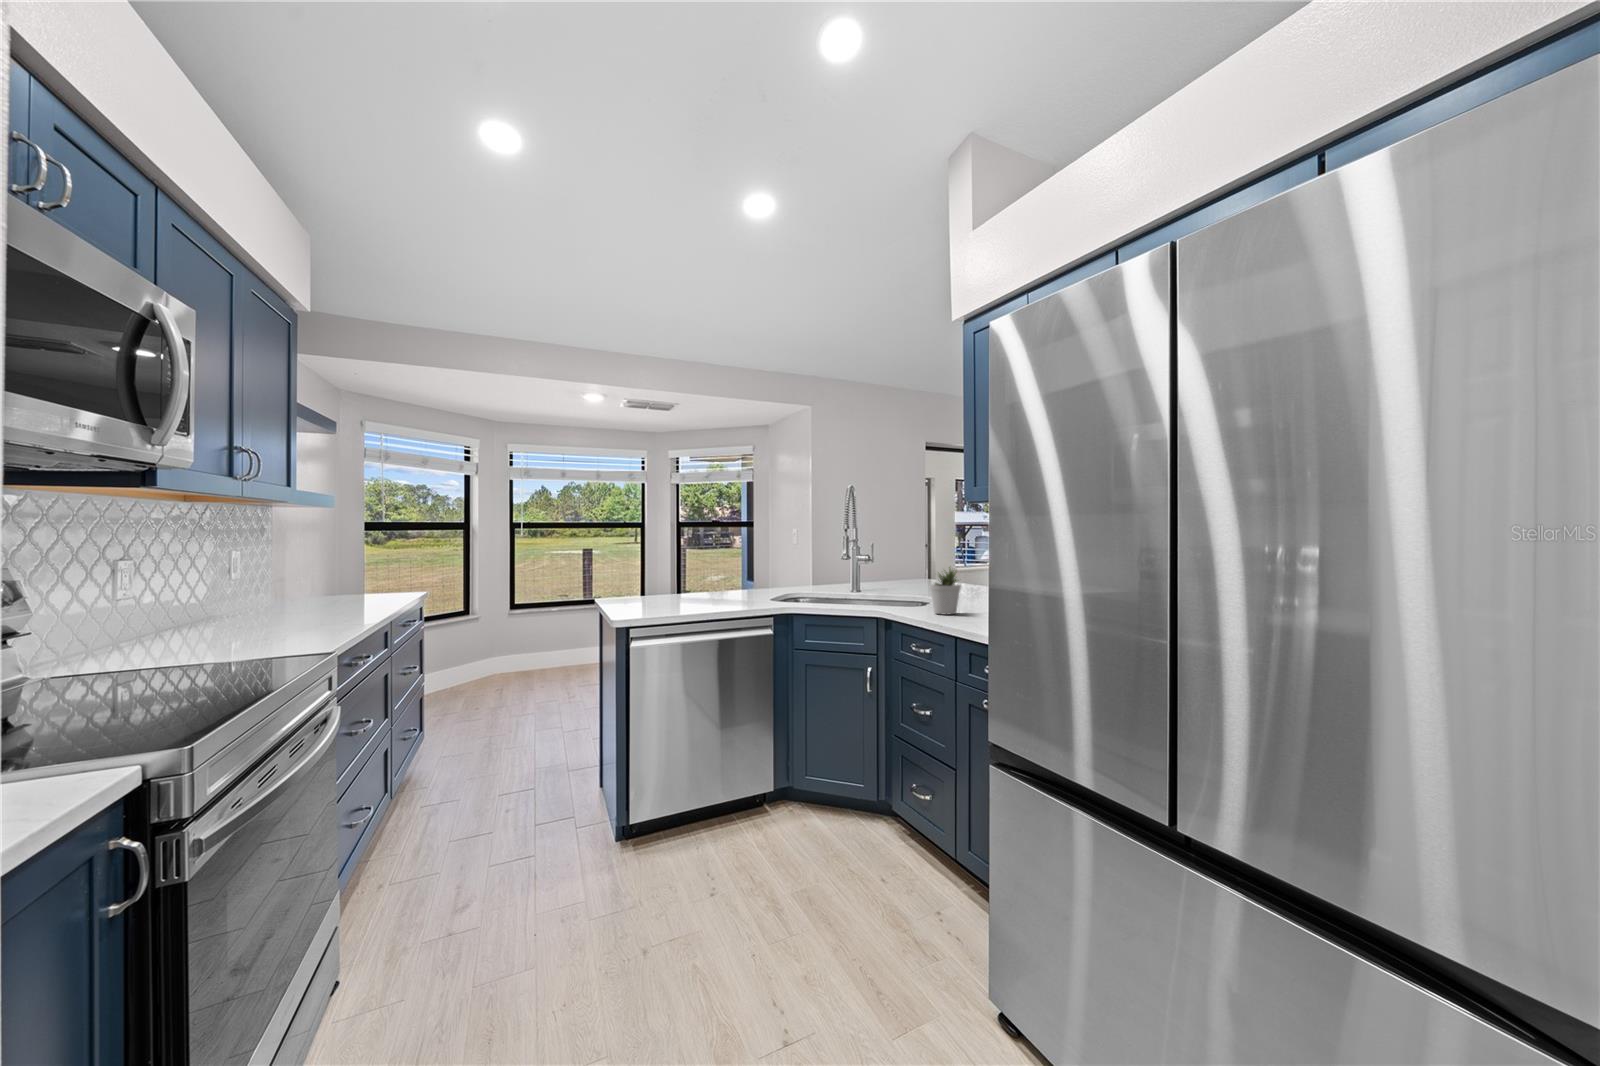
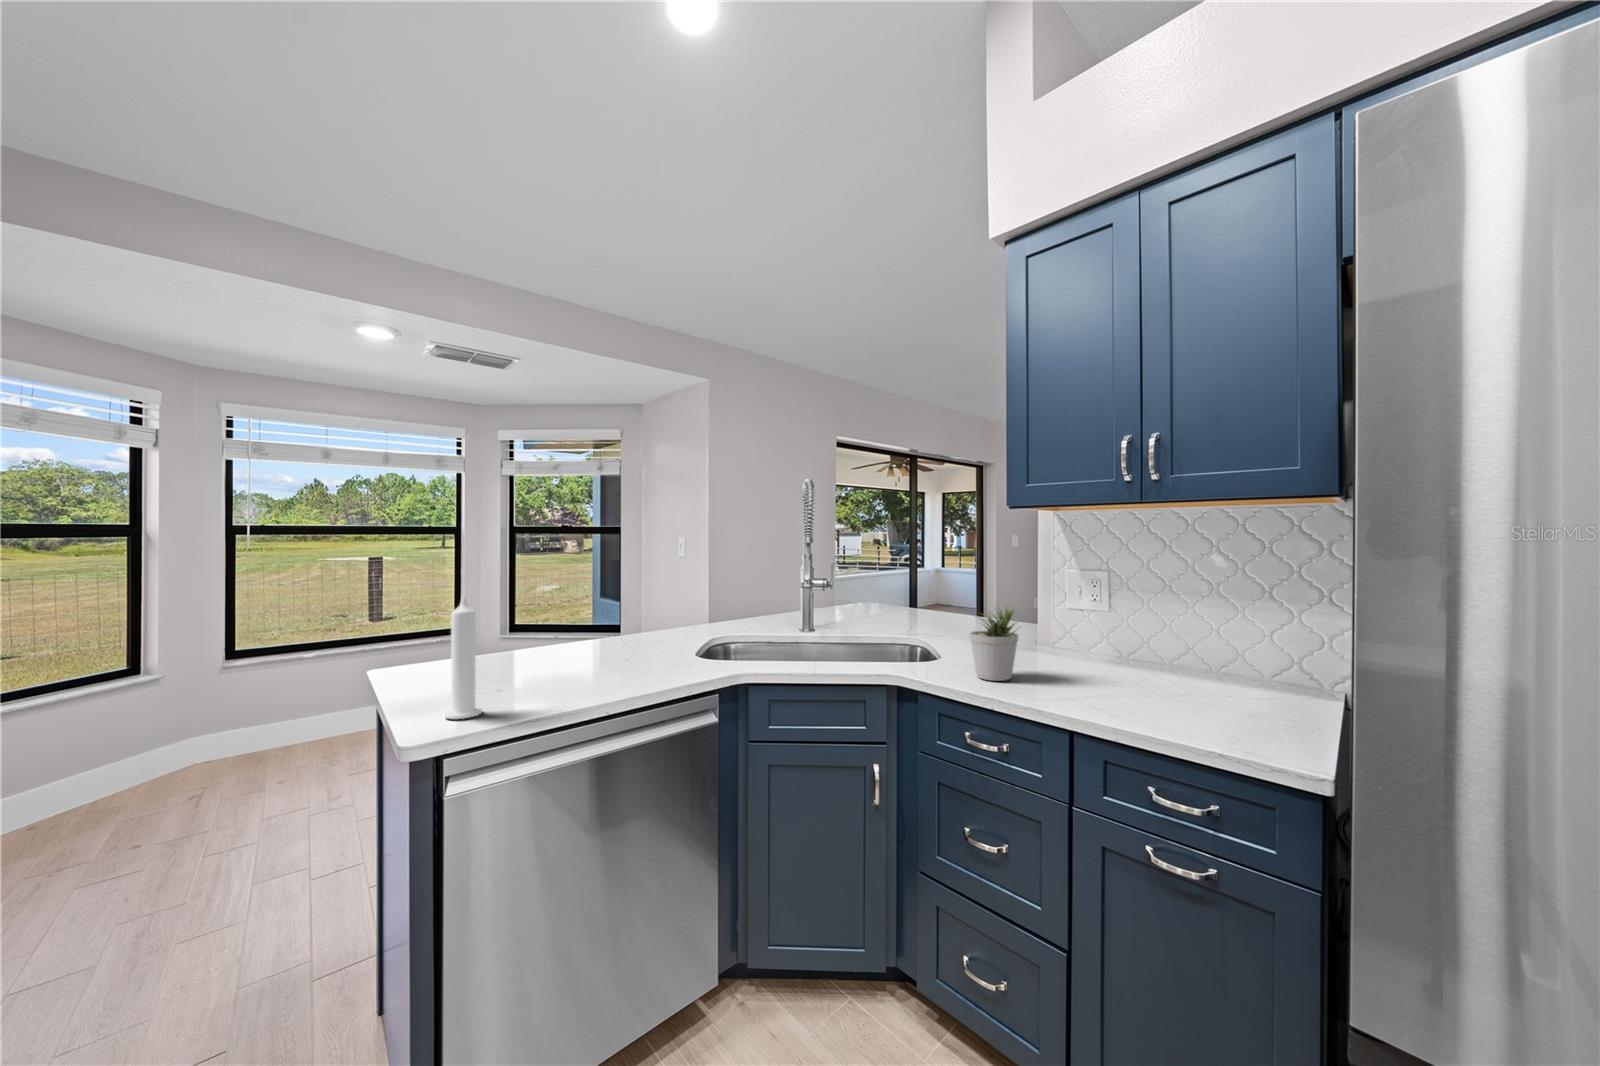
candle: none [628,553,645,614] -> present [444,596,482,719]

